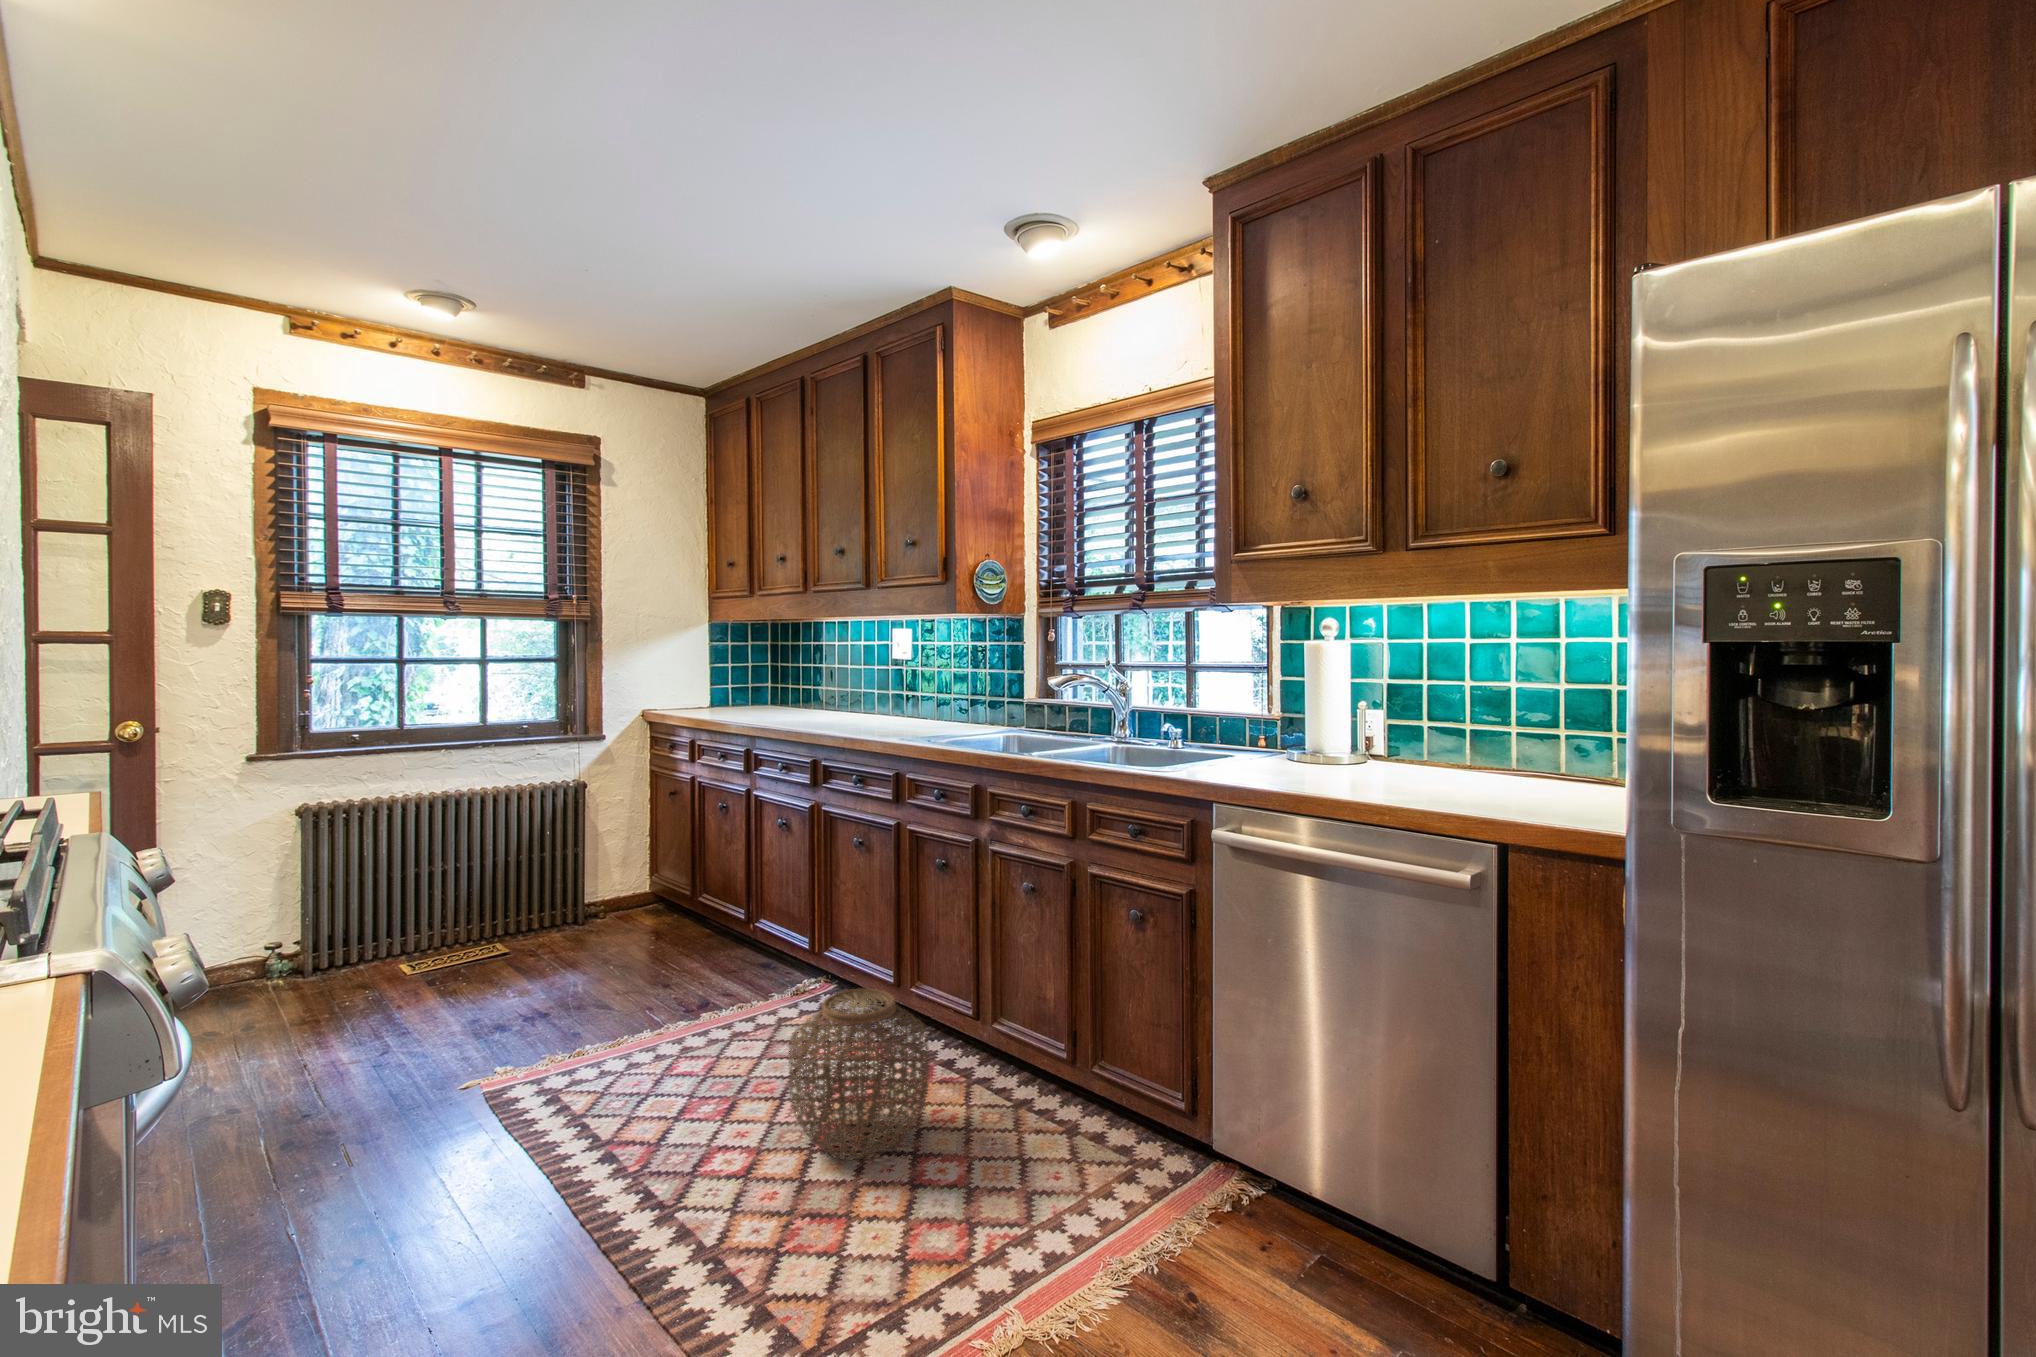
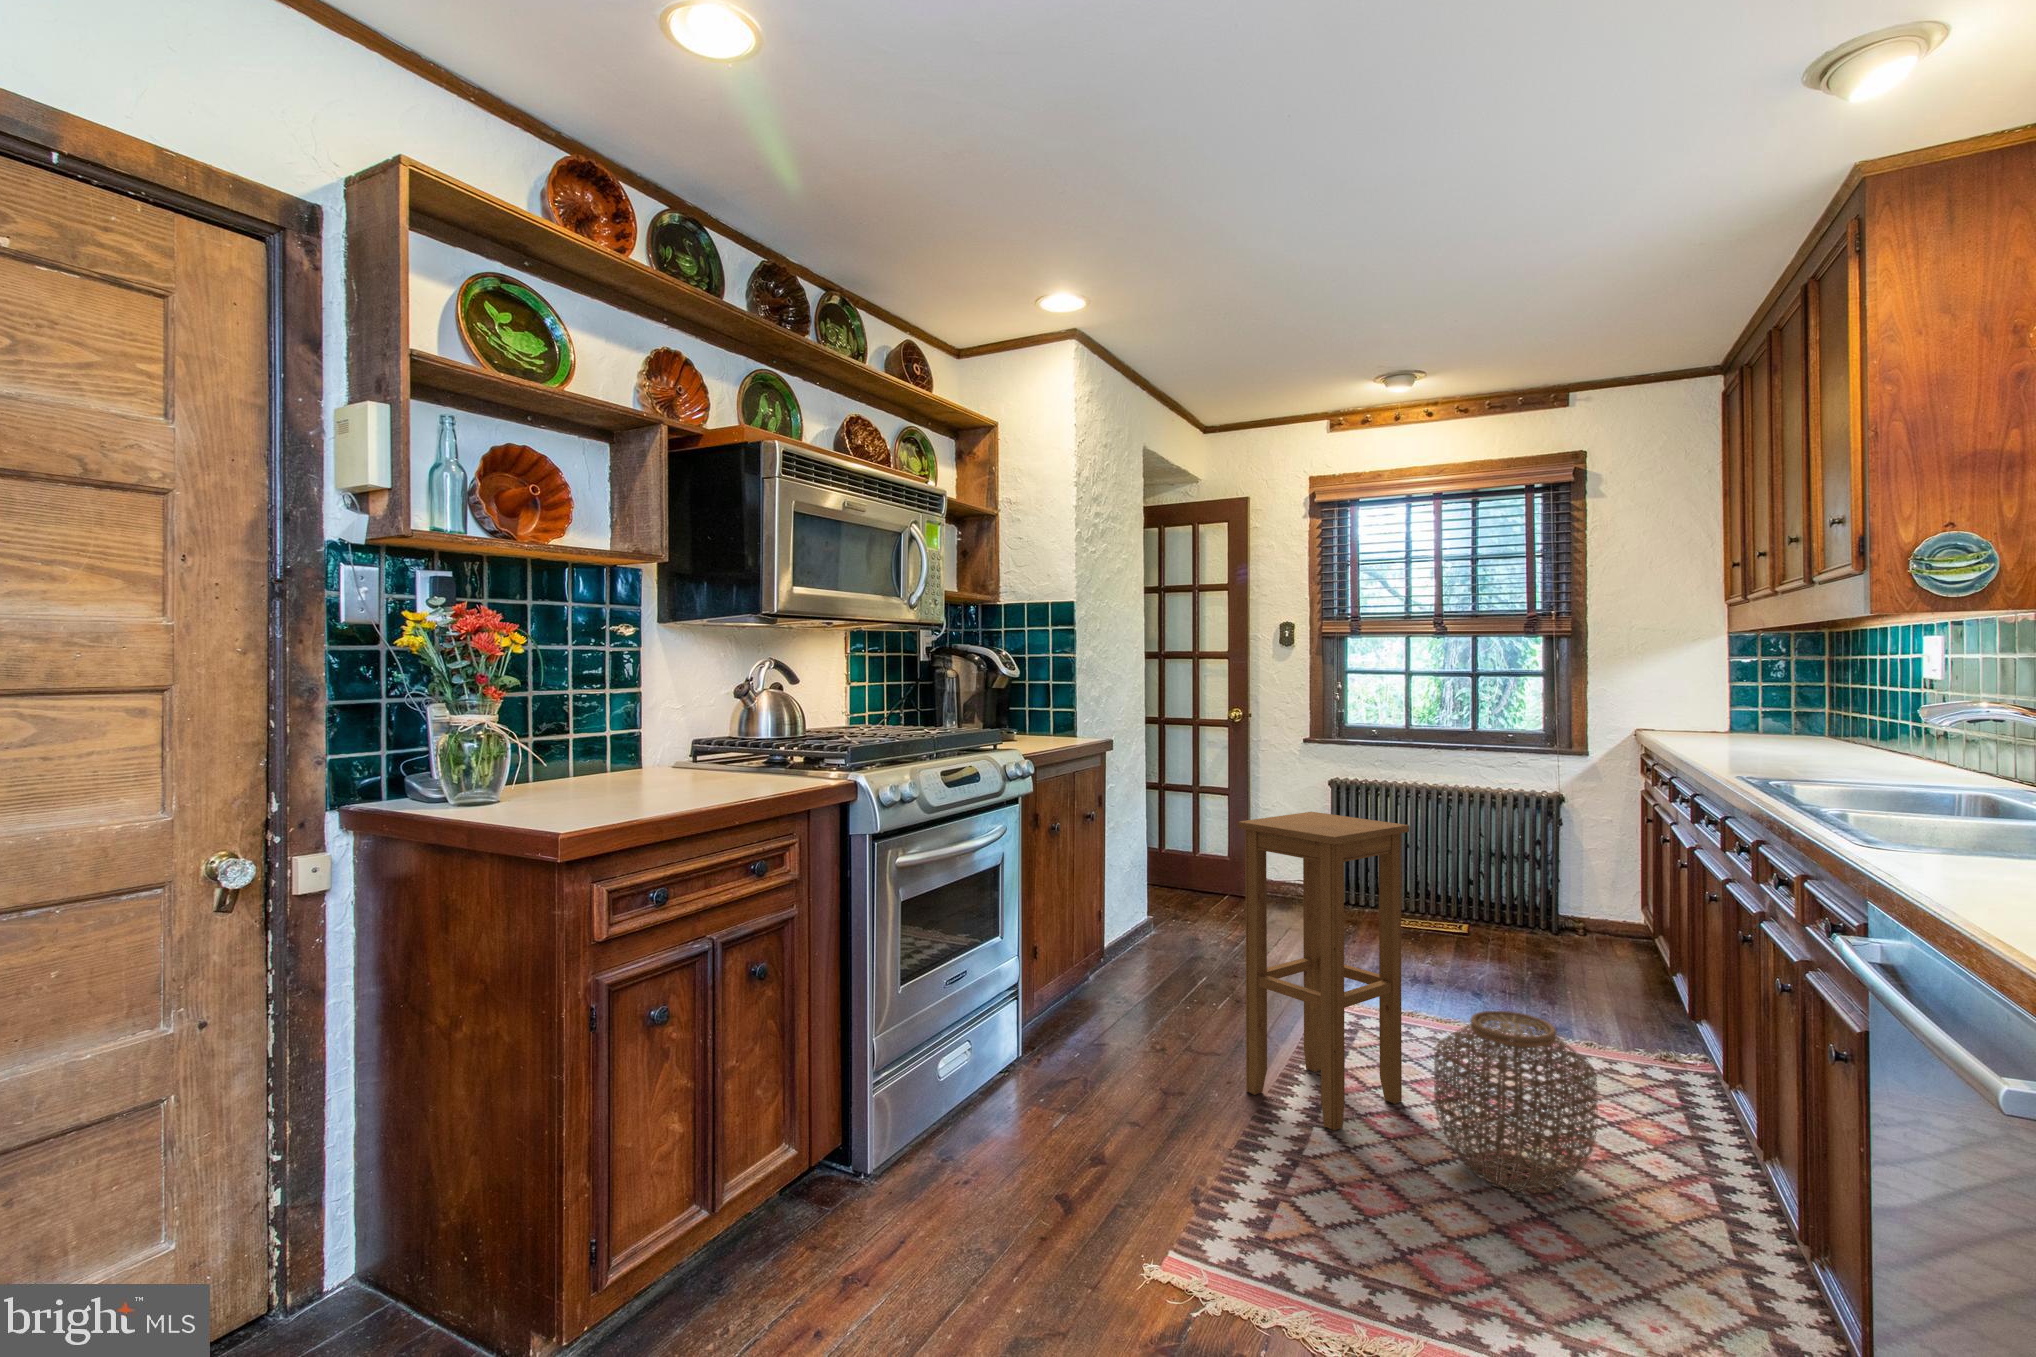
stool: none [536,835,705,1223] -> present [1238,812,1409,1130]

